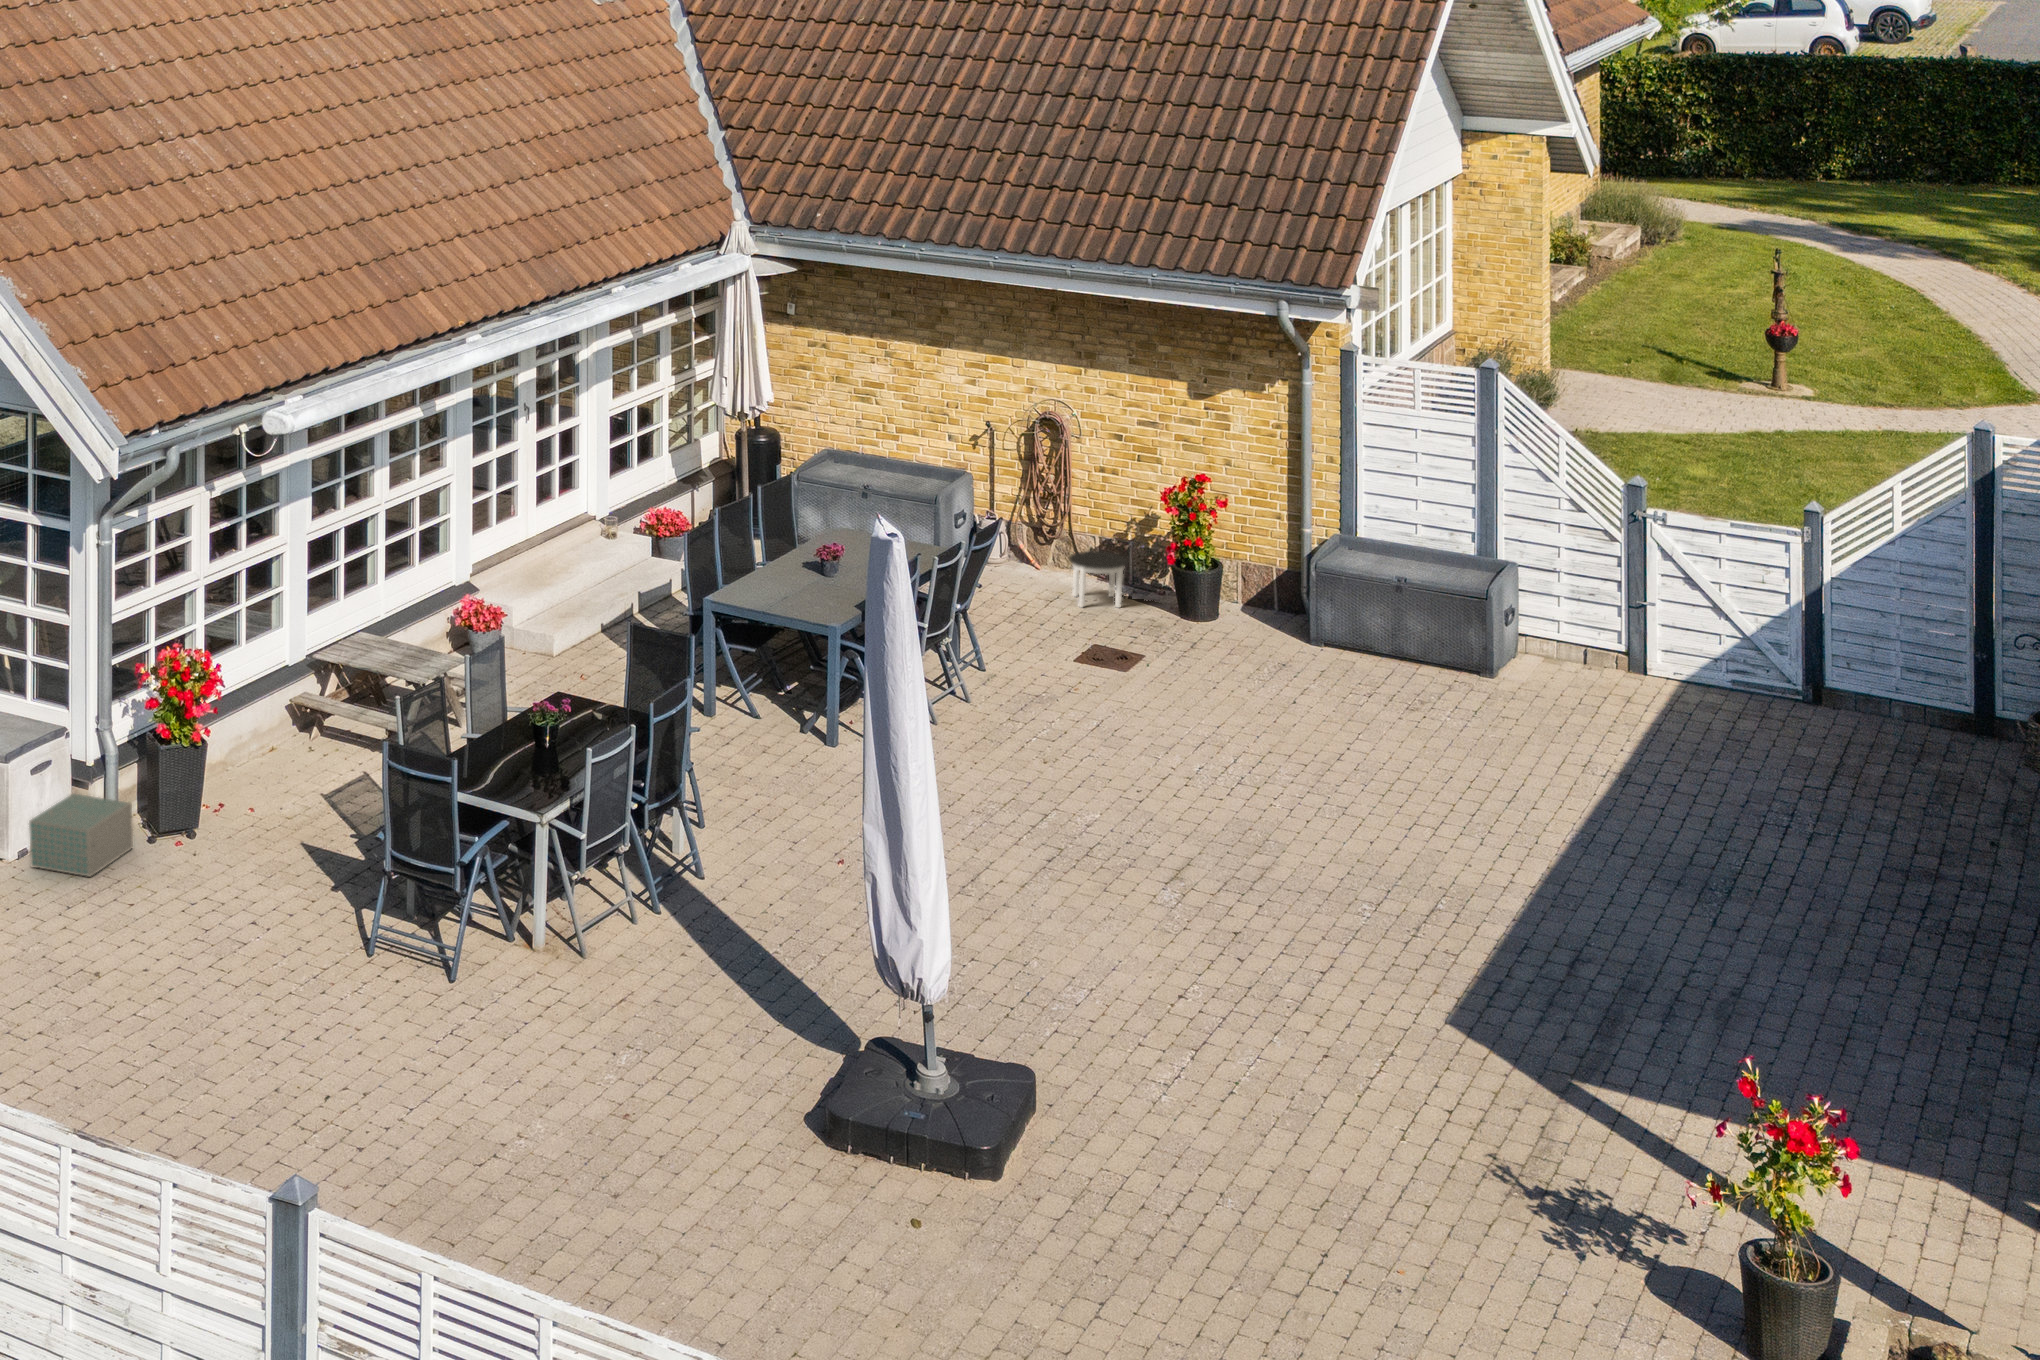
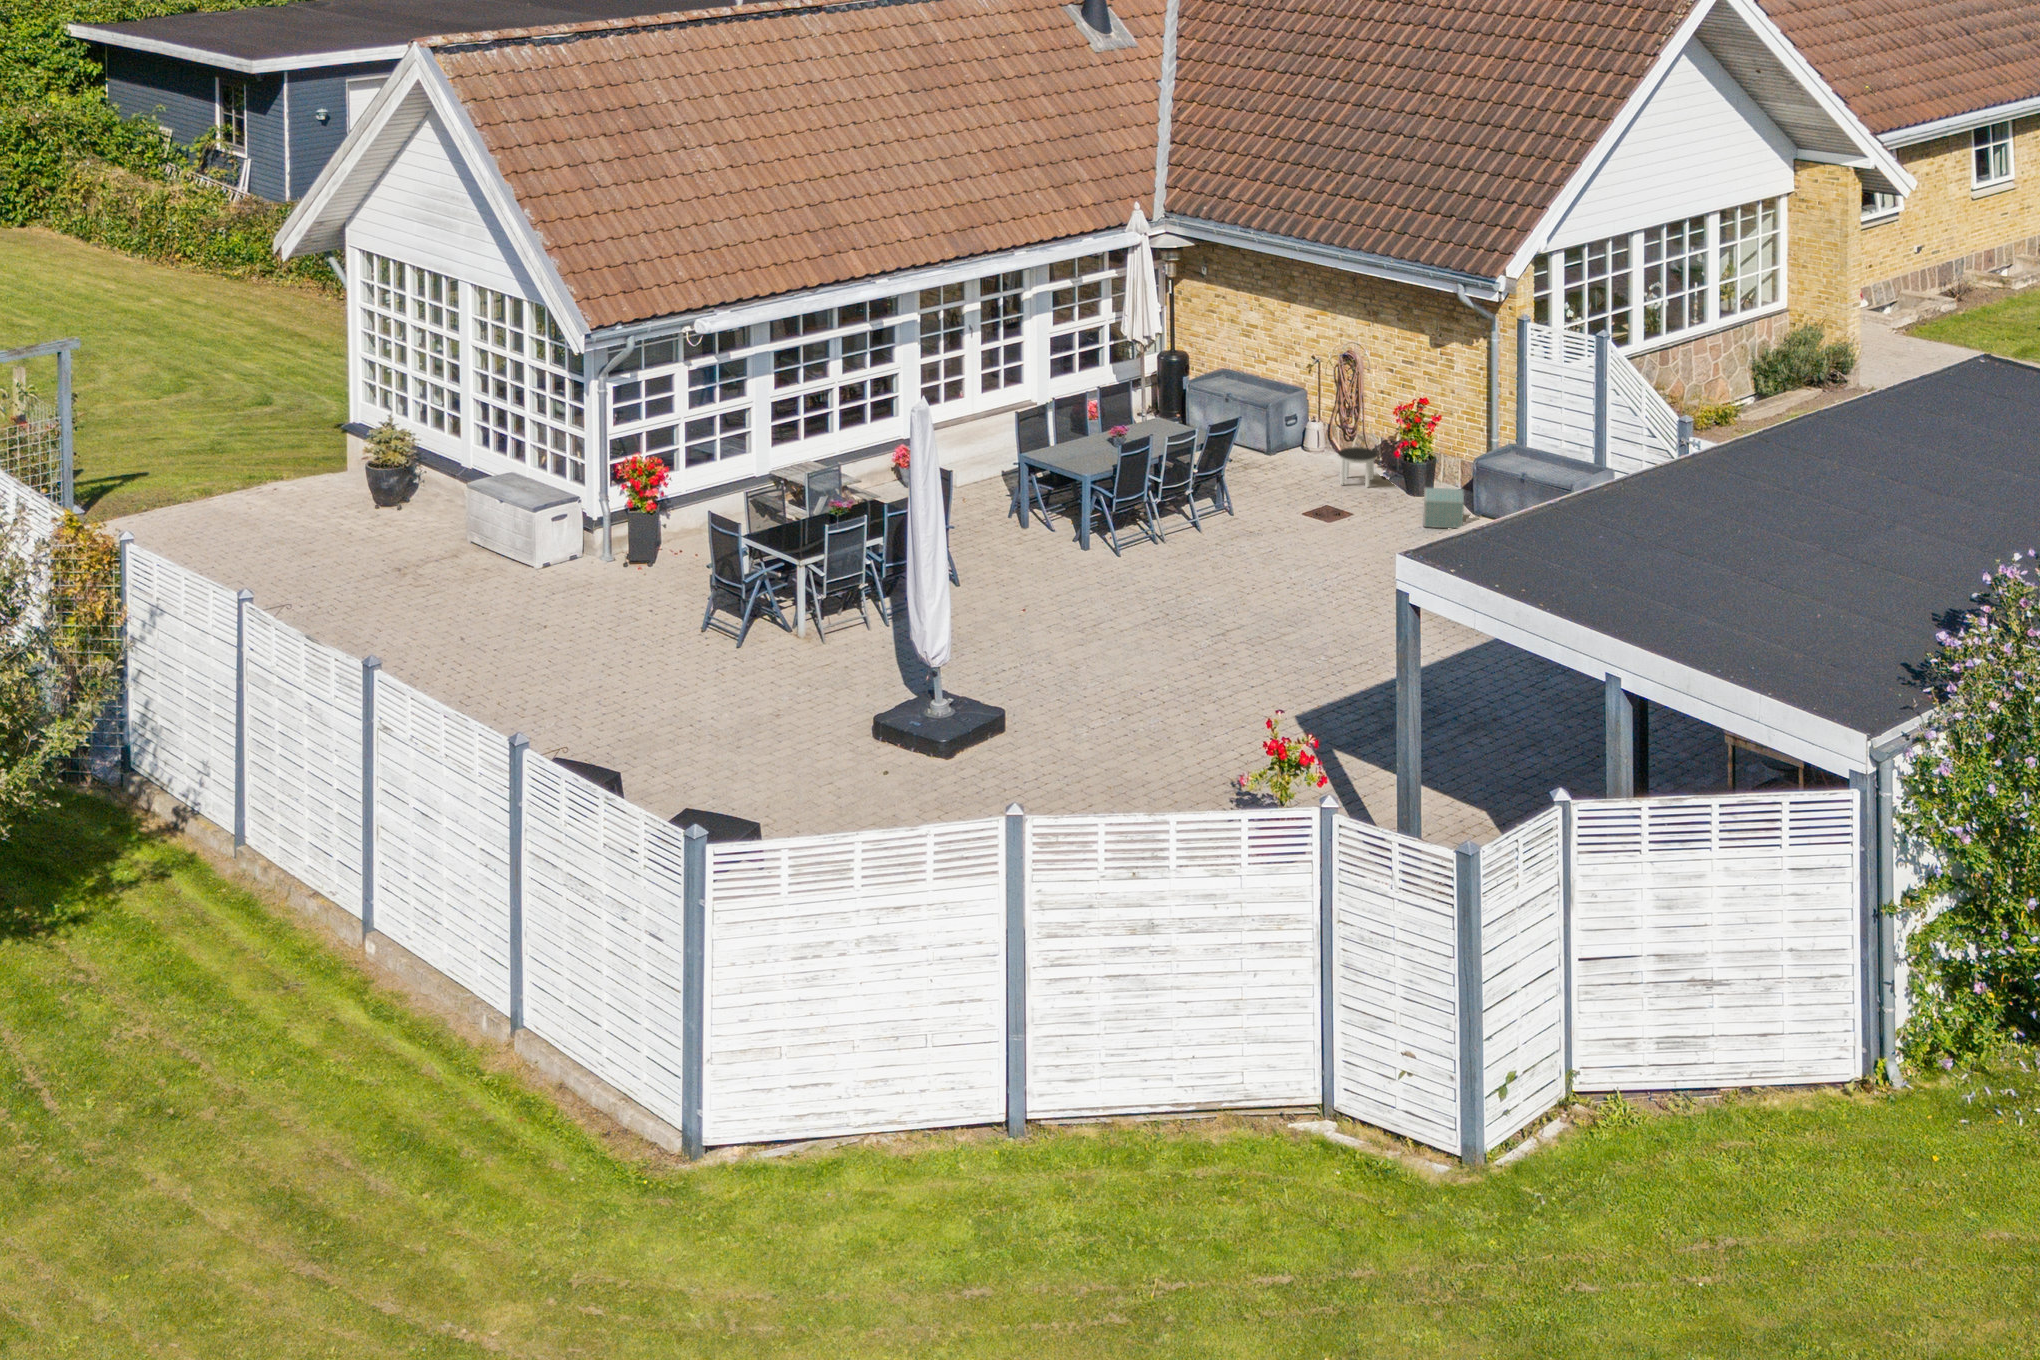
storage box: present [29,794,133,877] -> present [1423,488,1464,528]

